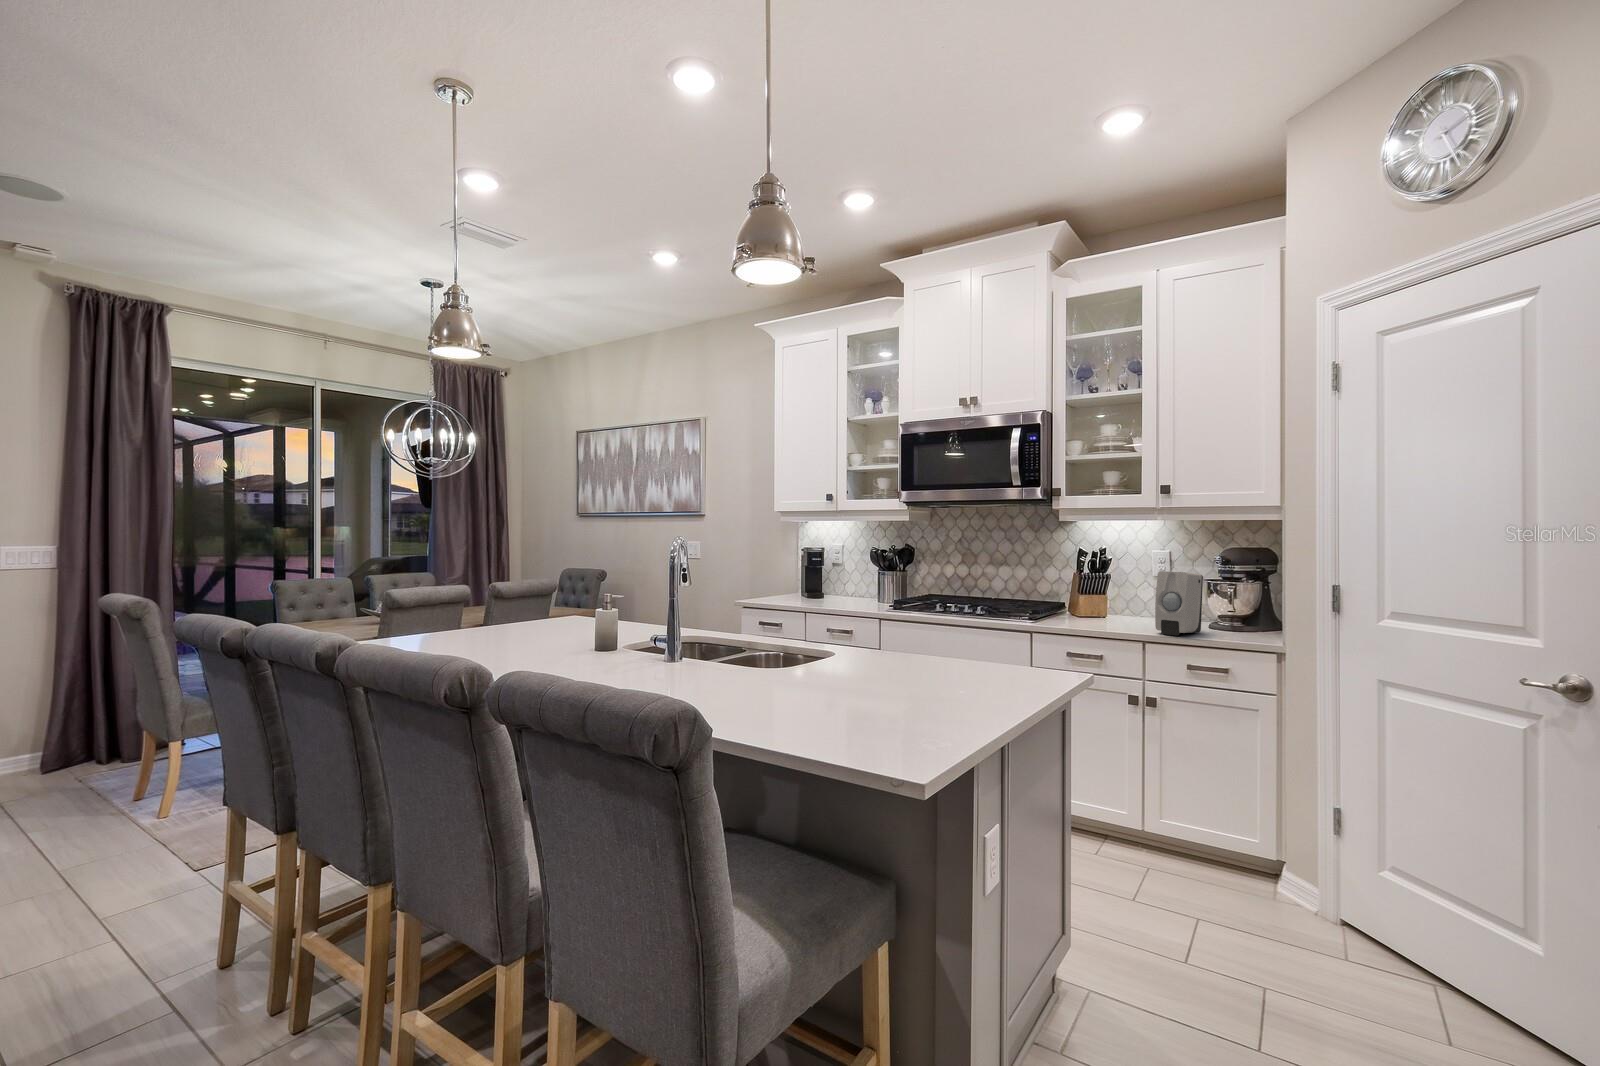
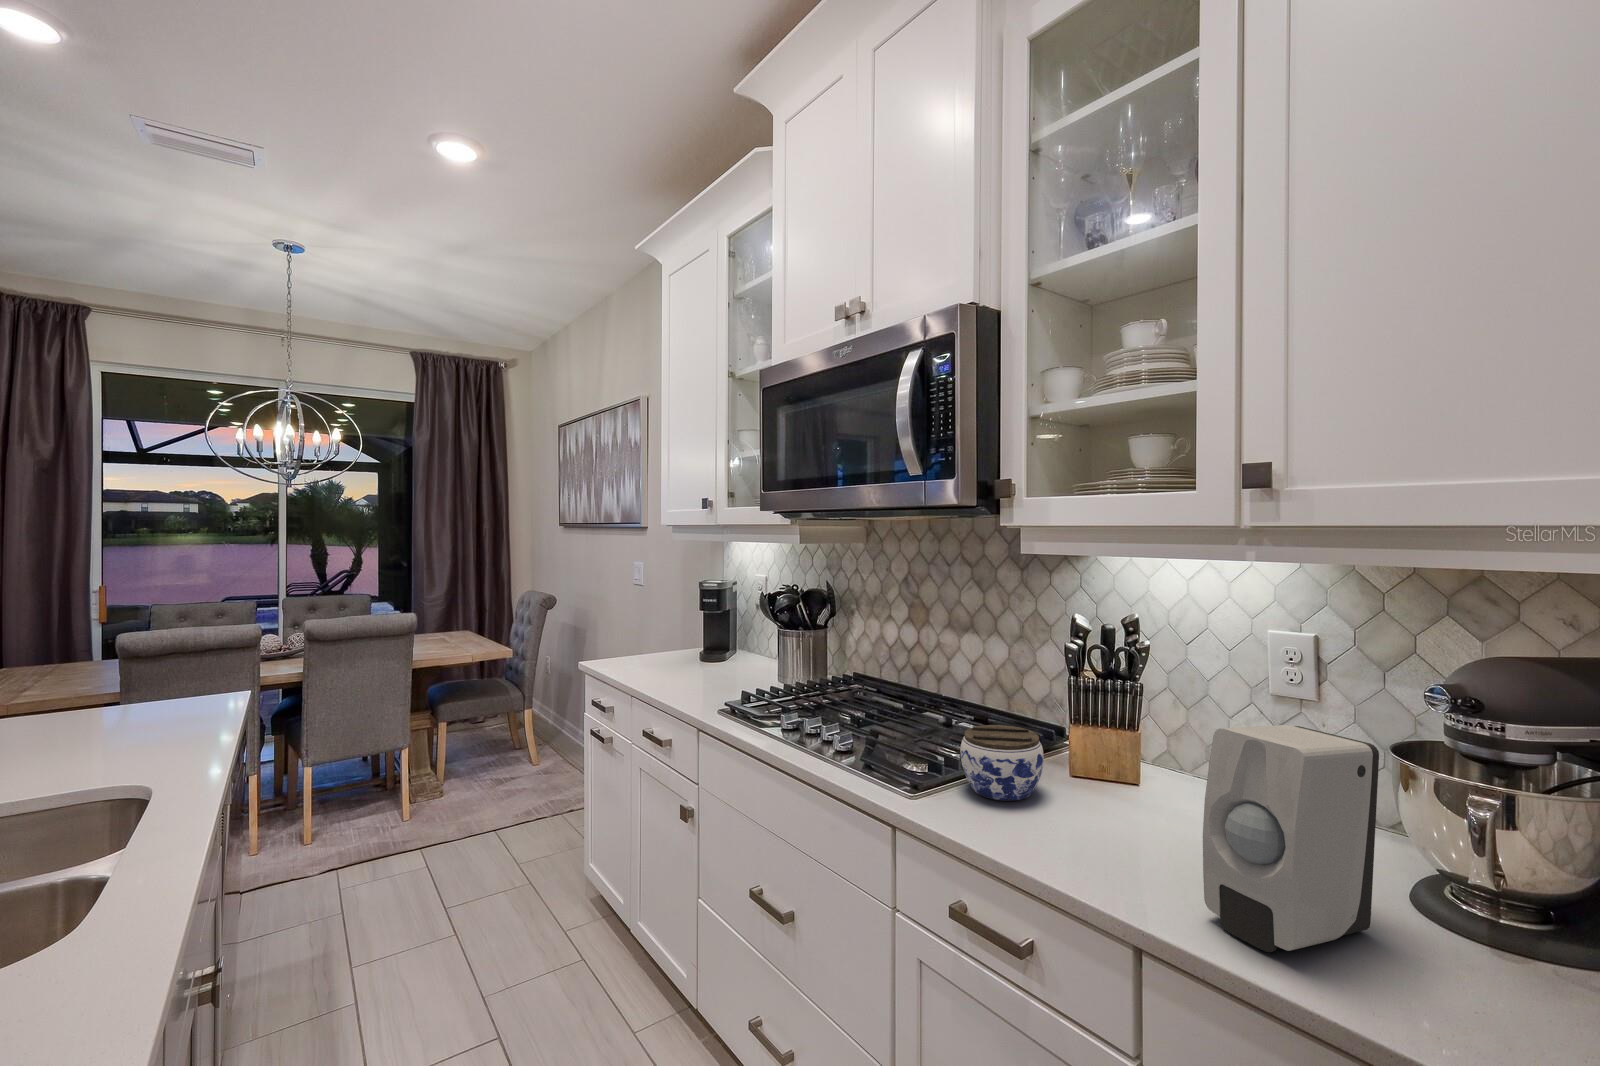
jar: none [1043,593,1078,620] -> present [960,725,1044,801]

